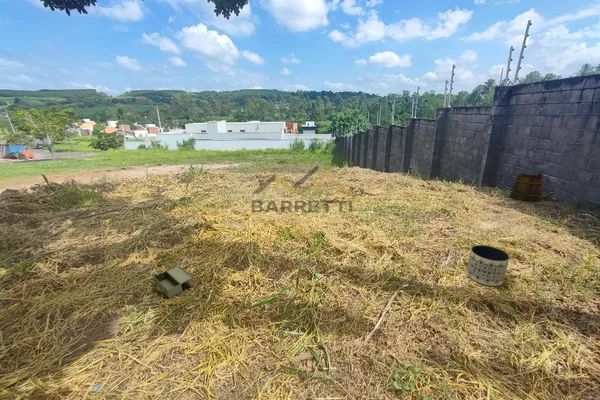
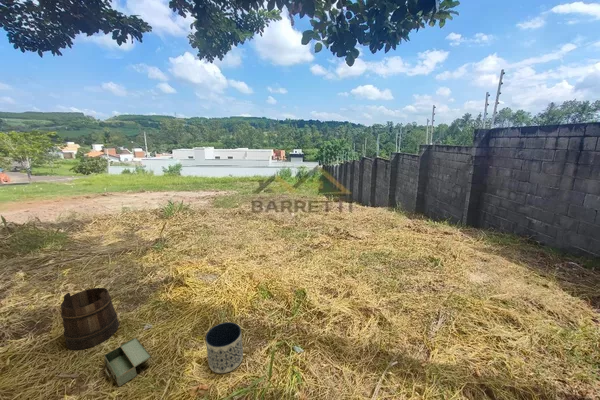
bucket: present [510,173,543,202] -> present [61,288,119,350]
planter: present [467,245,510,286] -> present [206,322,243,373]

